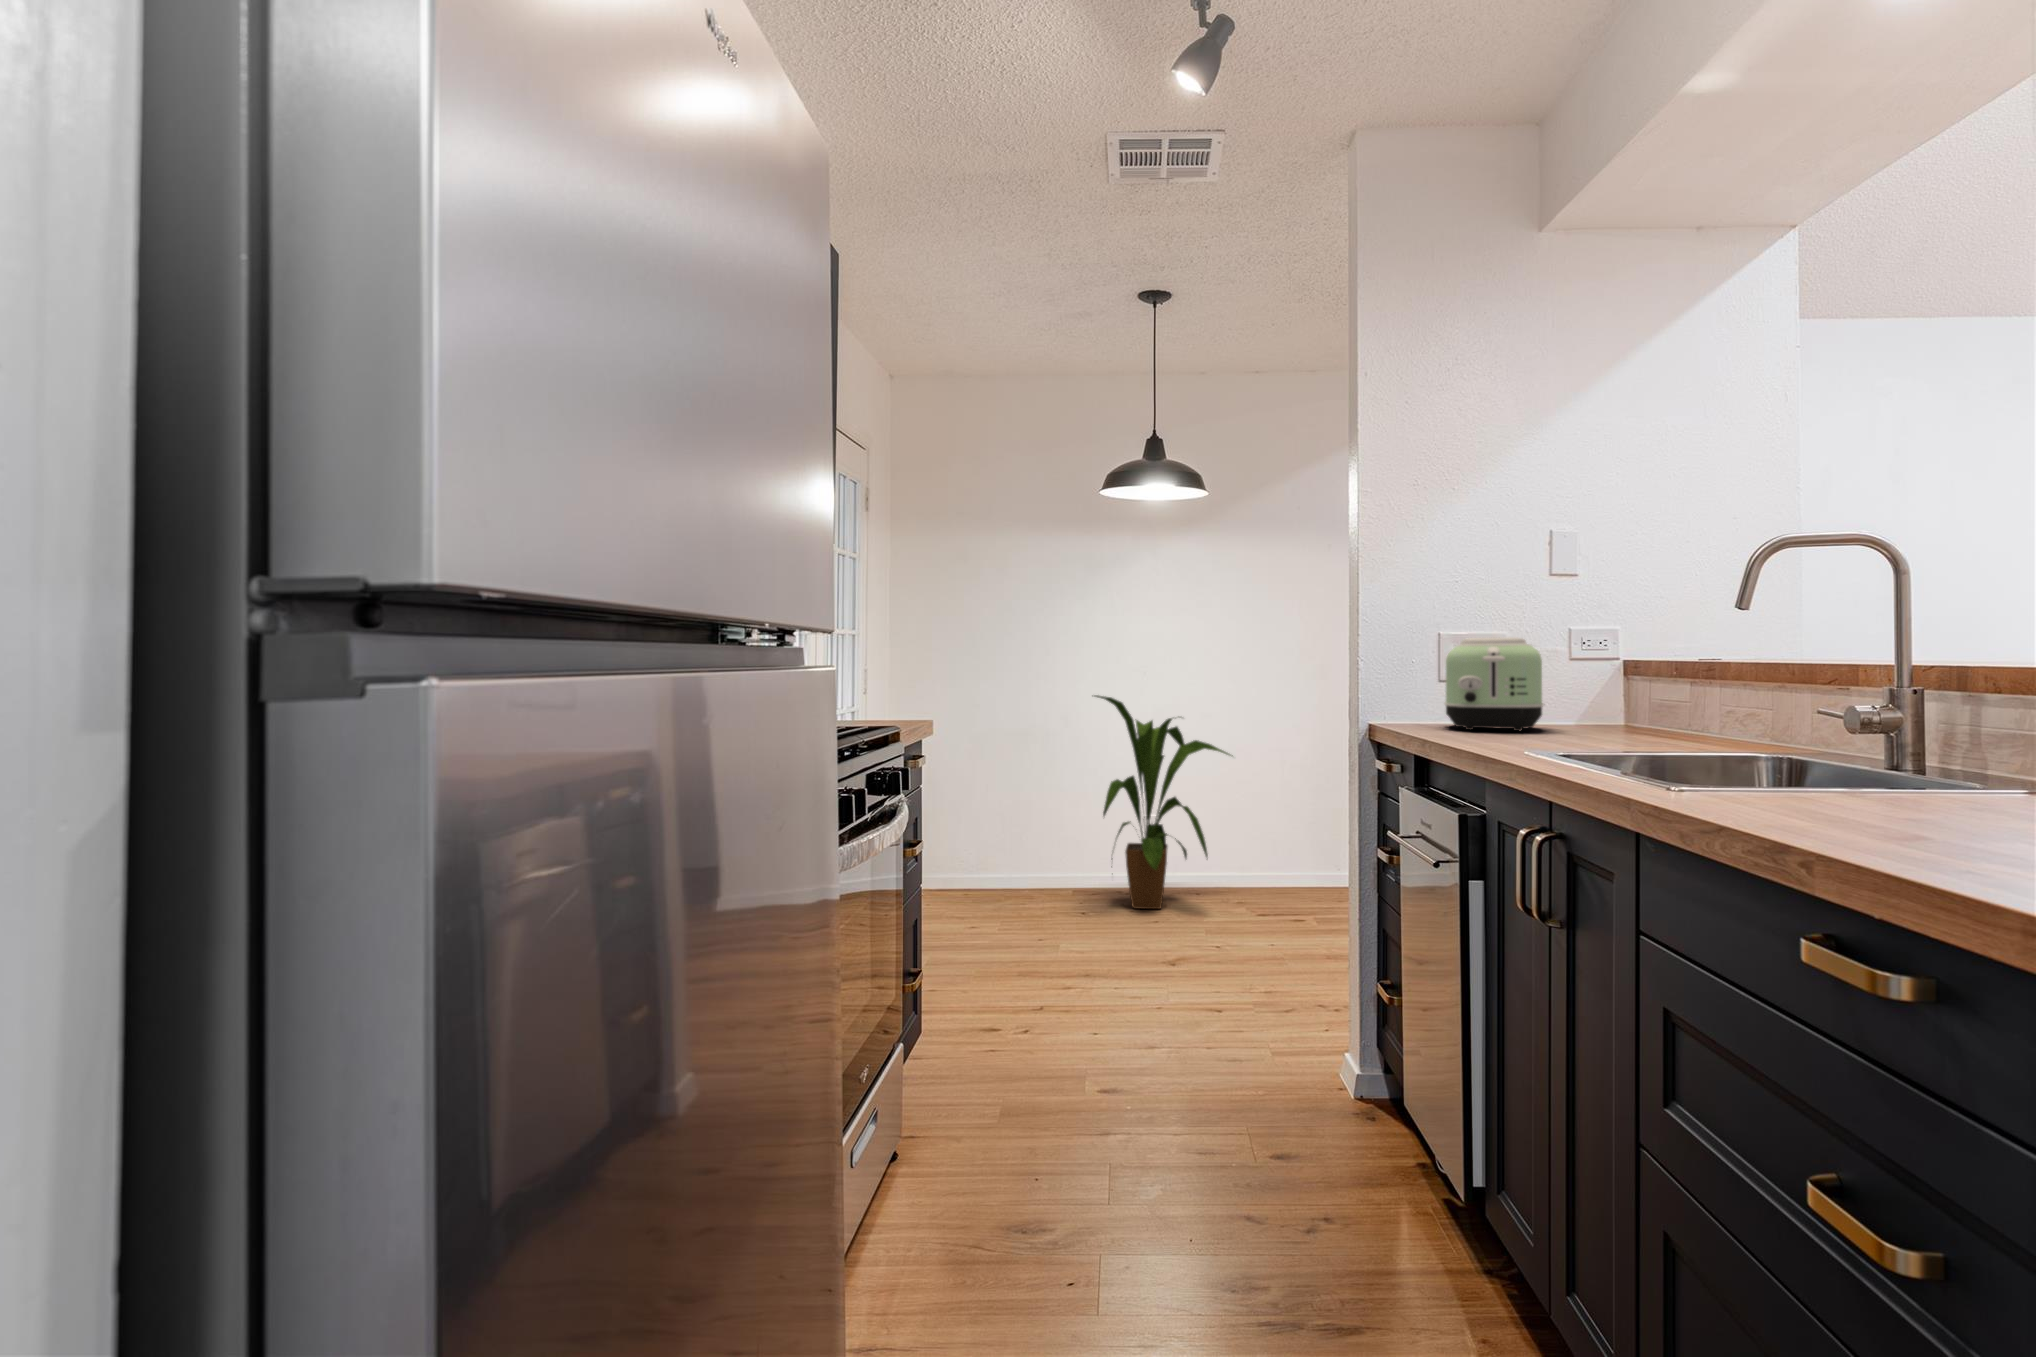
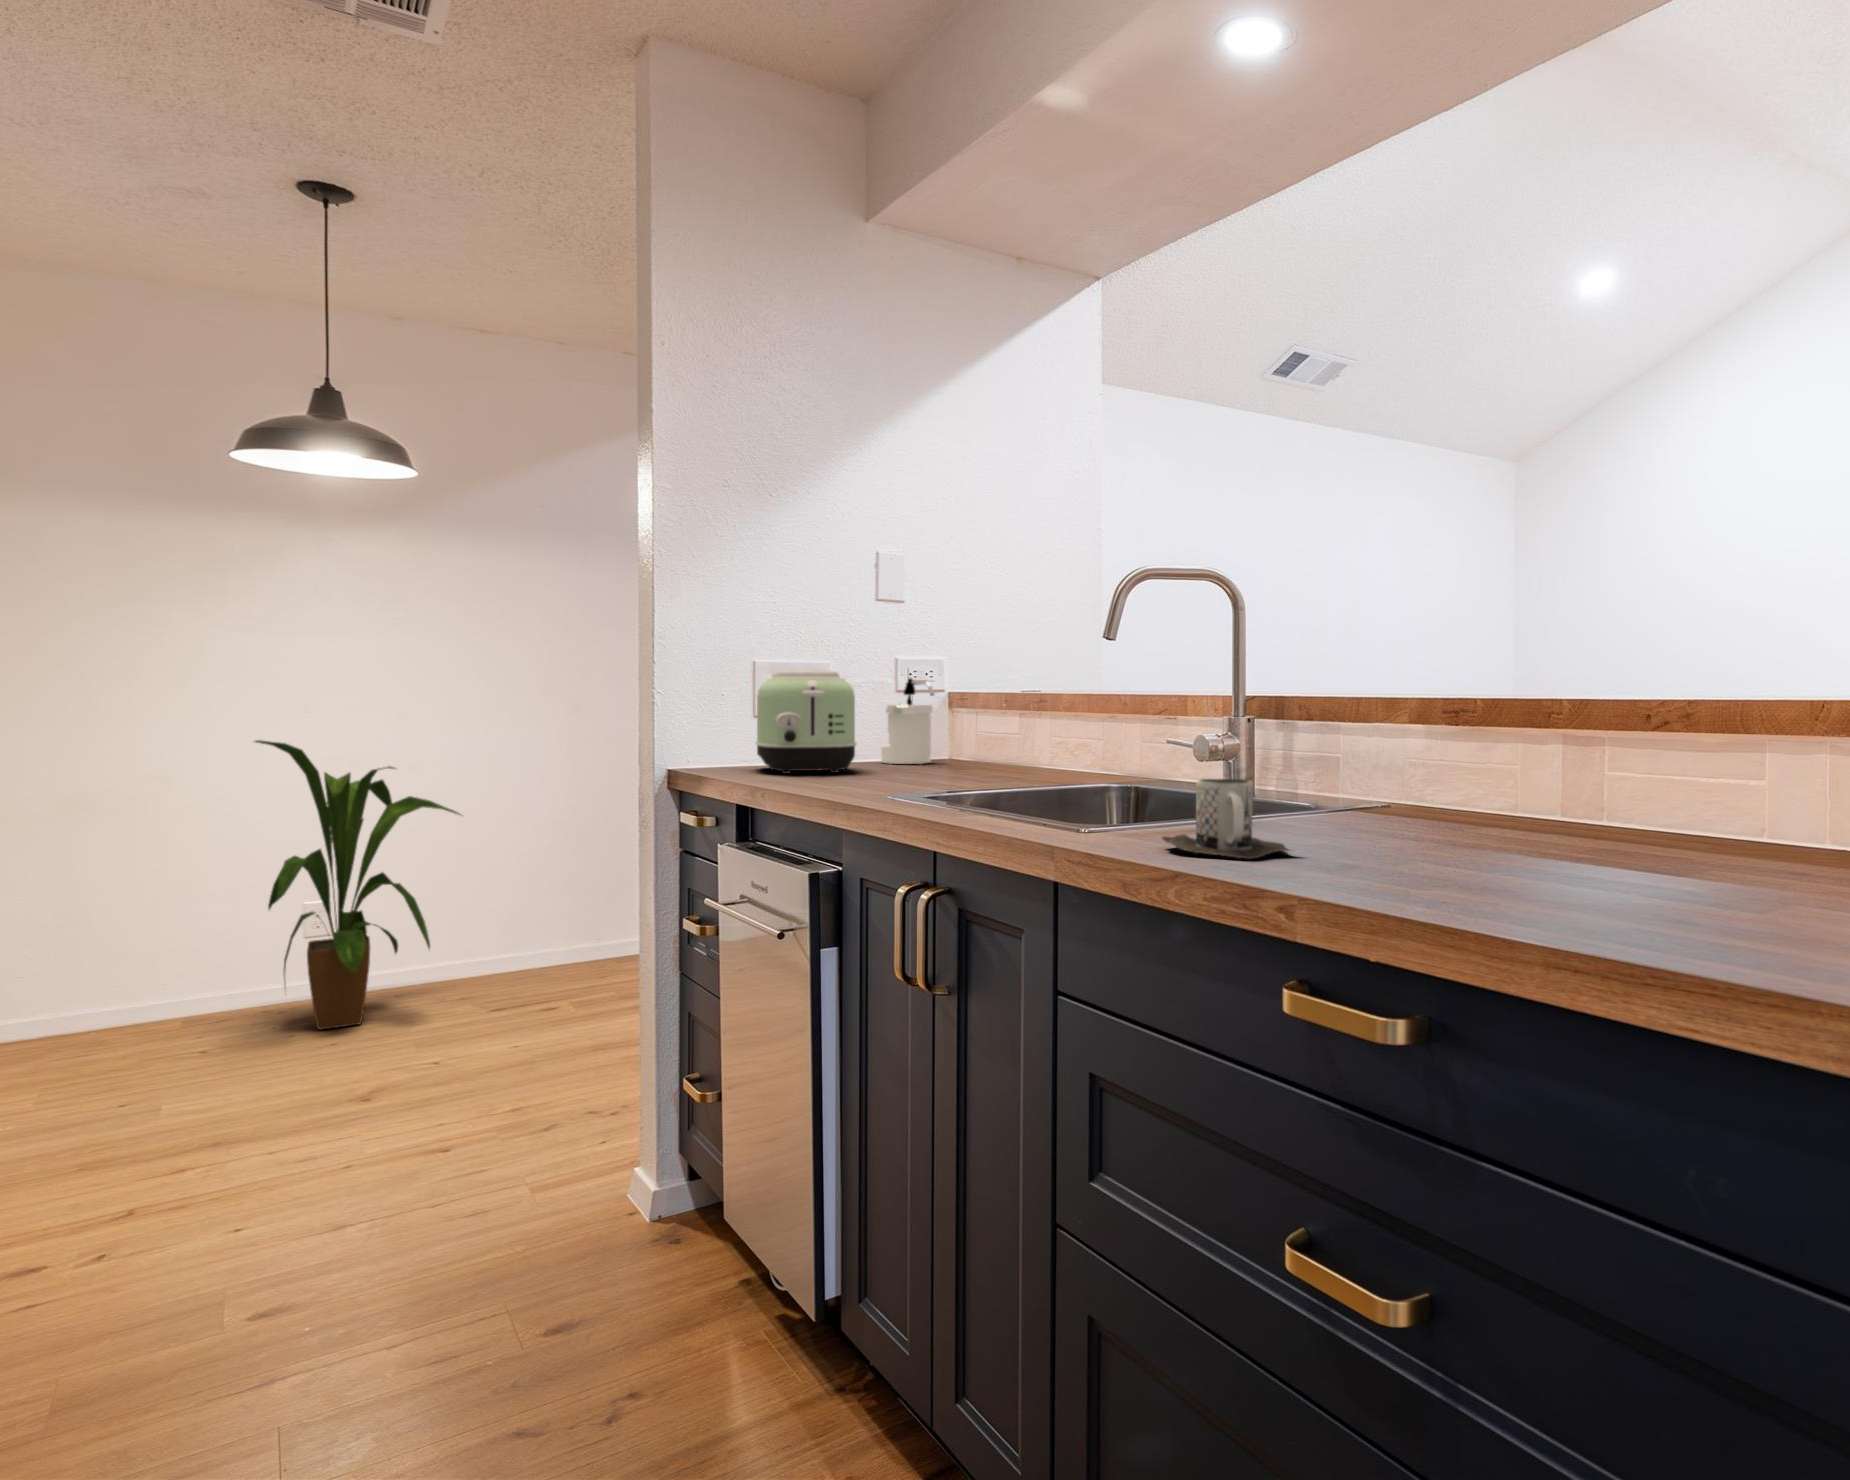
soap dispenser: none [1585,640,1646,726] -> present [881,678,934,764]
mug: none [1749,743,1923,822] -> present [1162,779,1289,859]

